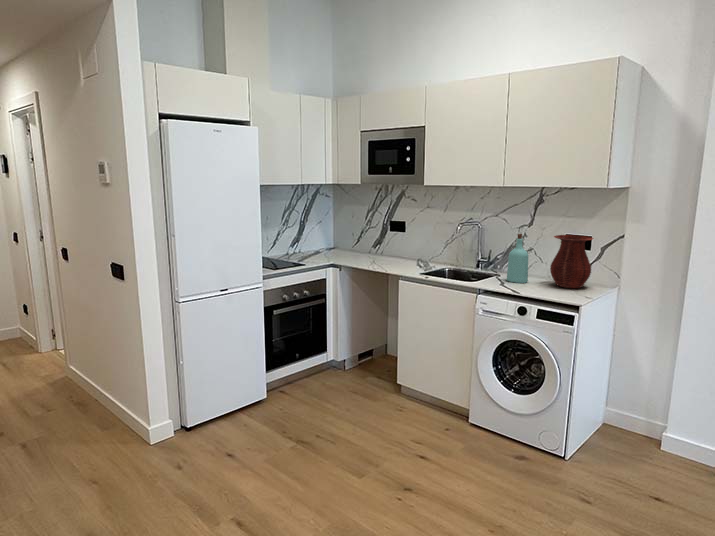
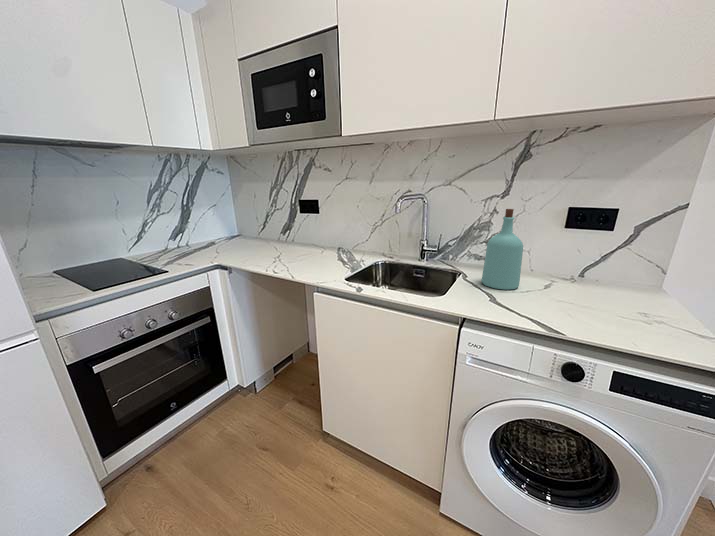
vase: present [550,235,594,288] -> none [557,207,652,298]

